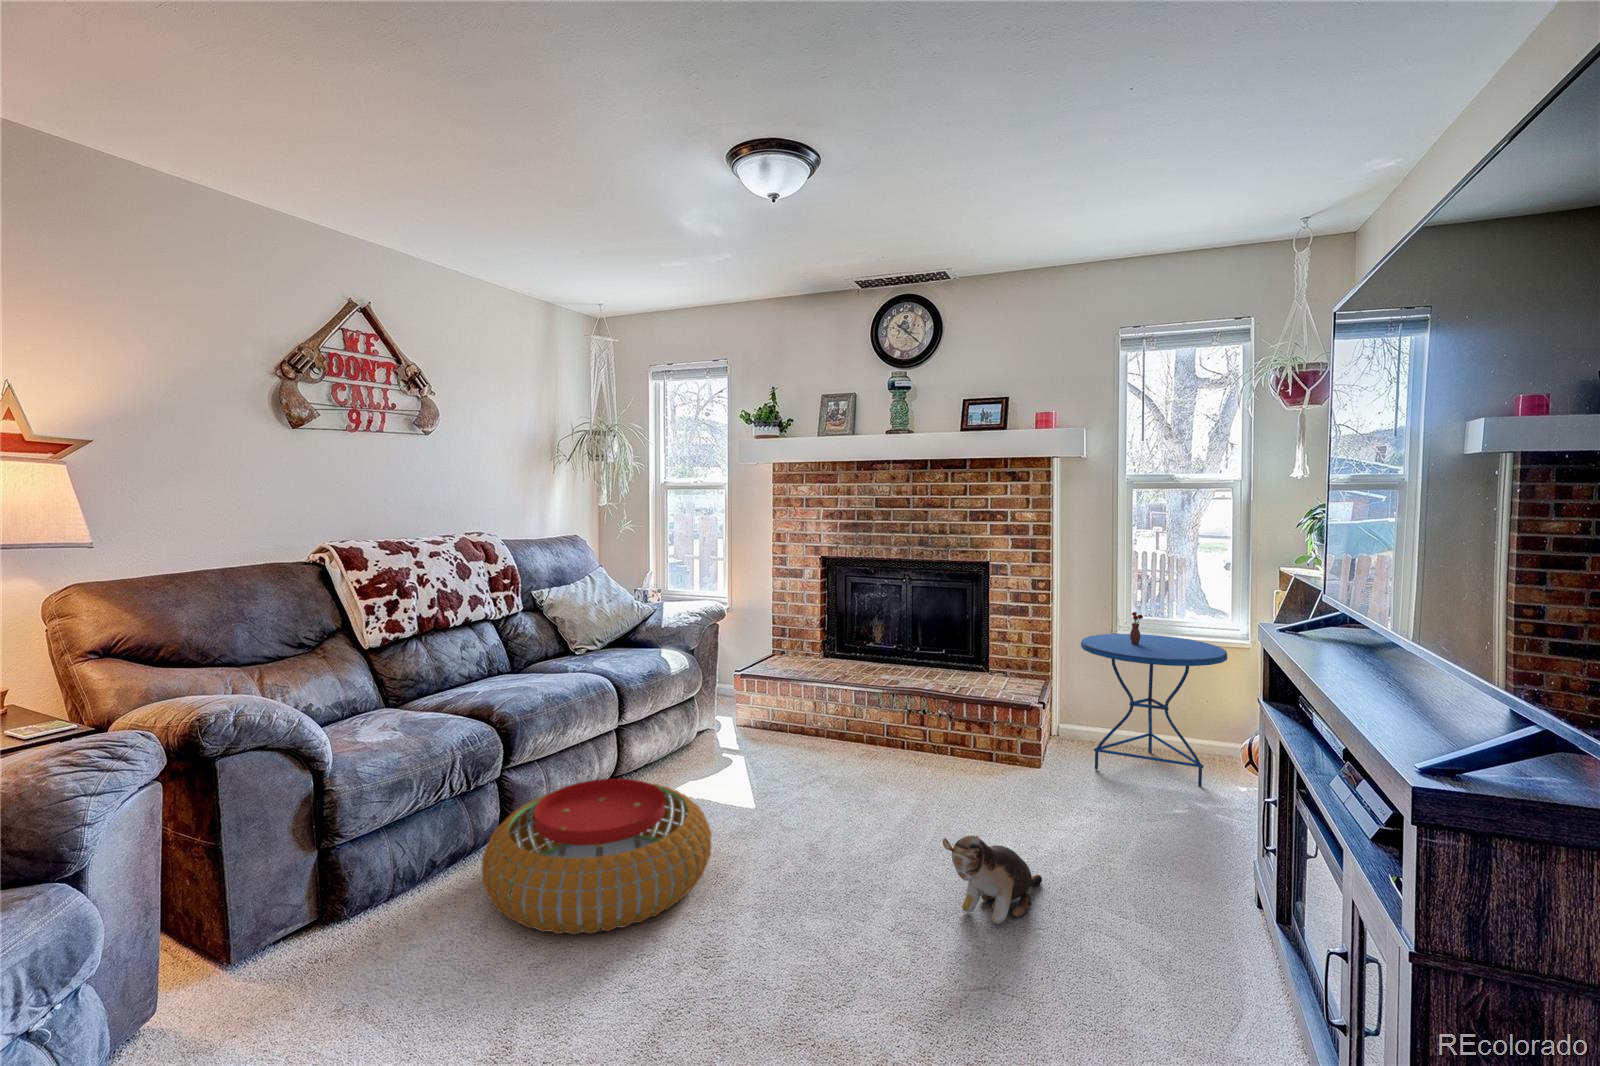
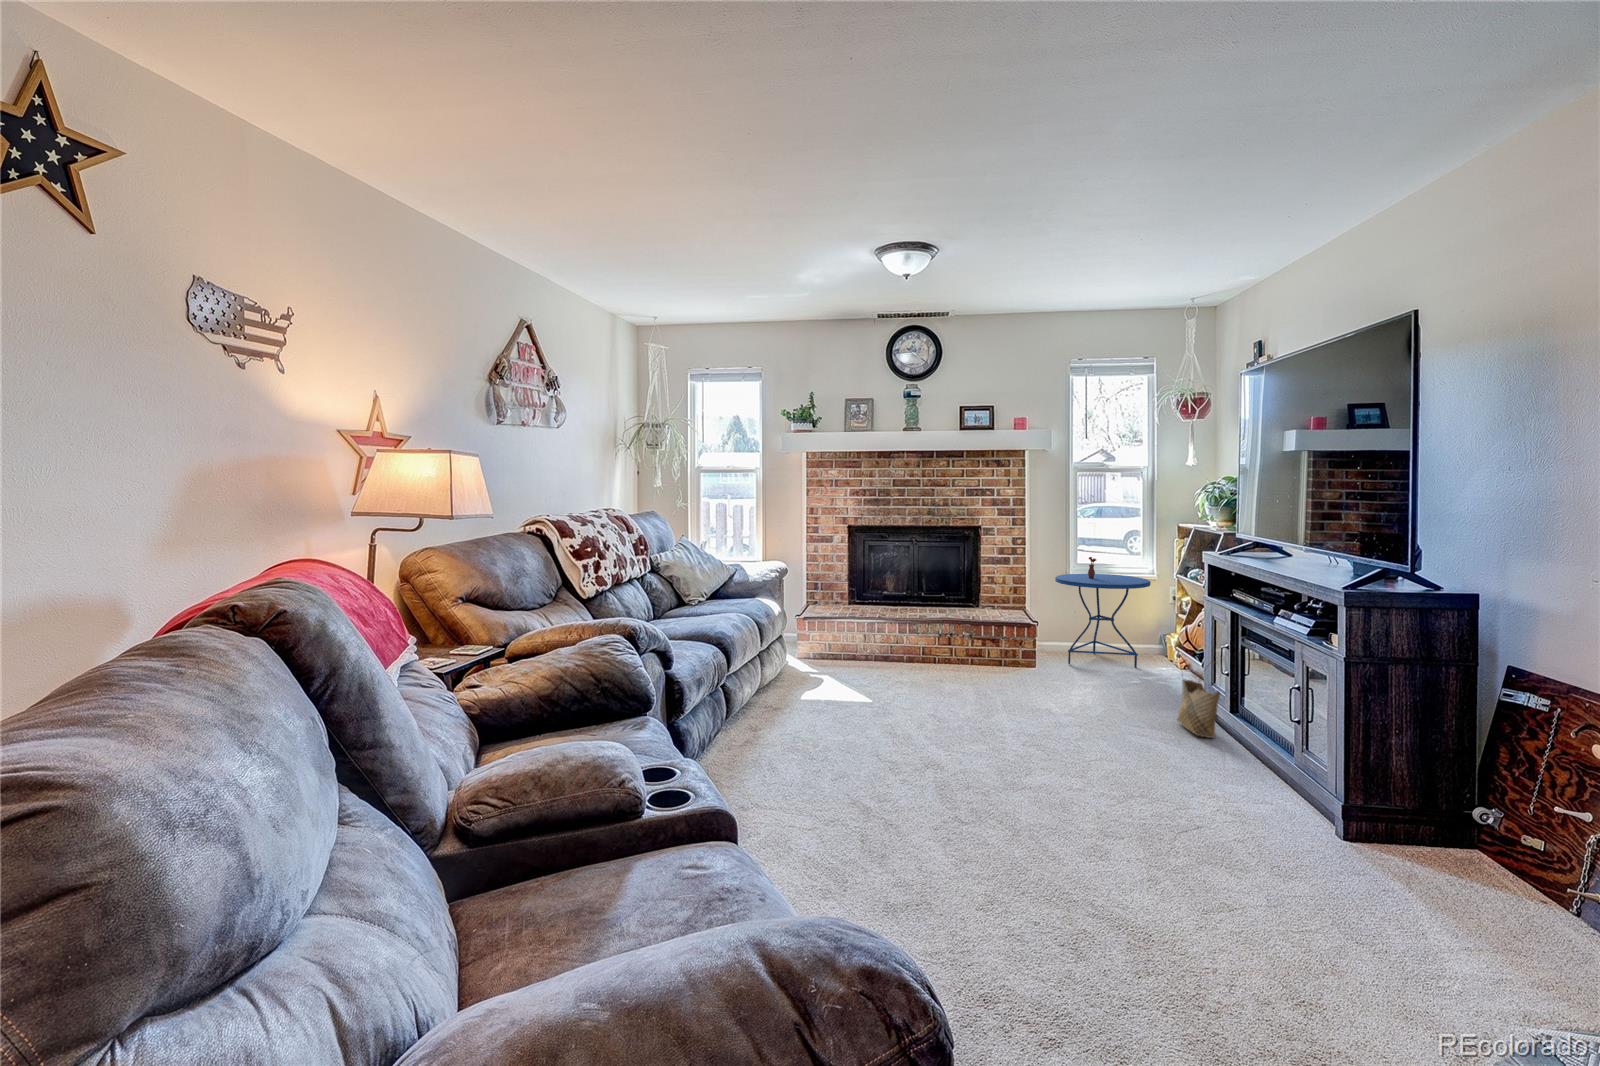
pouf: present [482,779,711,935] -> none [749,676,897,761]
woven basket: none [1199,817,1271,979] -> present [1177,662,1220,738]
plush toy: present [943,836,1042,924] -> none [1047,682,1089,732]

